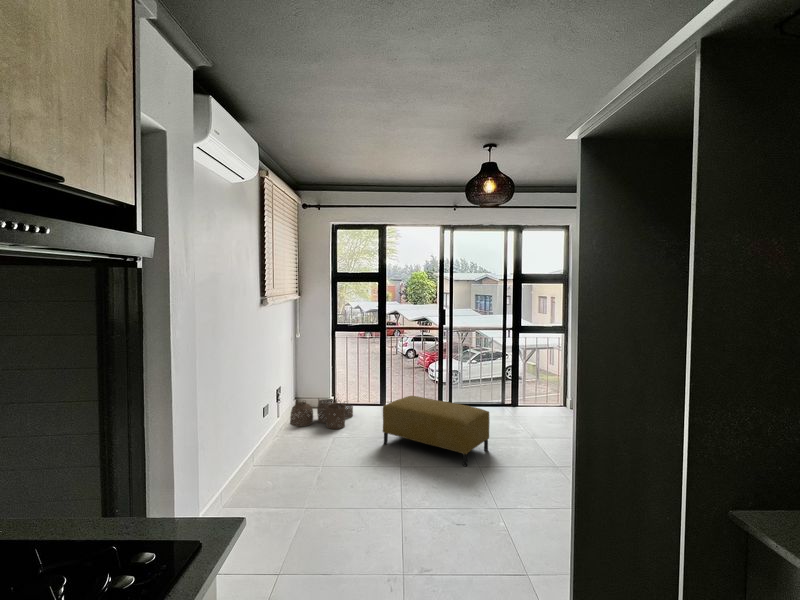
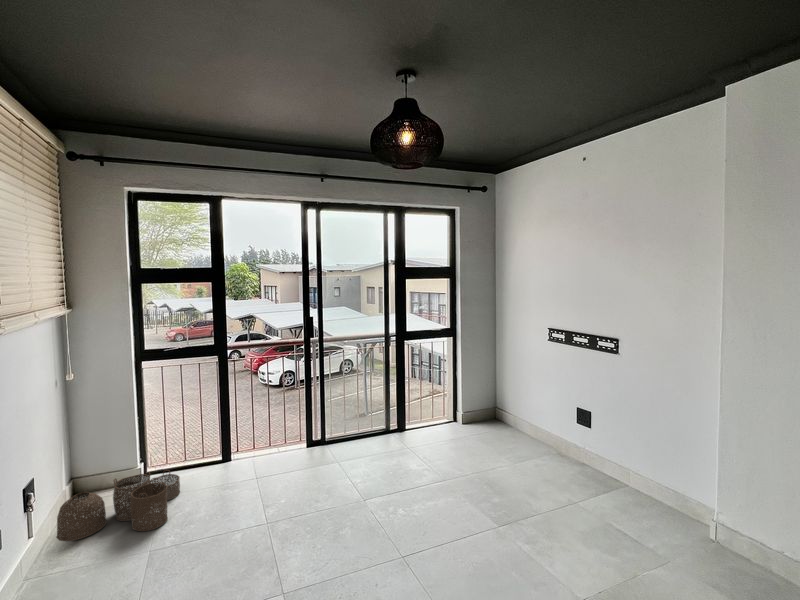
ottoman: present [383,396,489,466] -> none [238,453,404,565]

